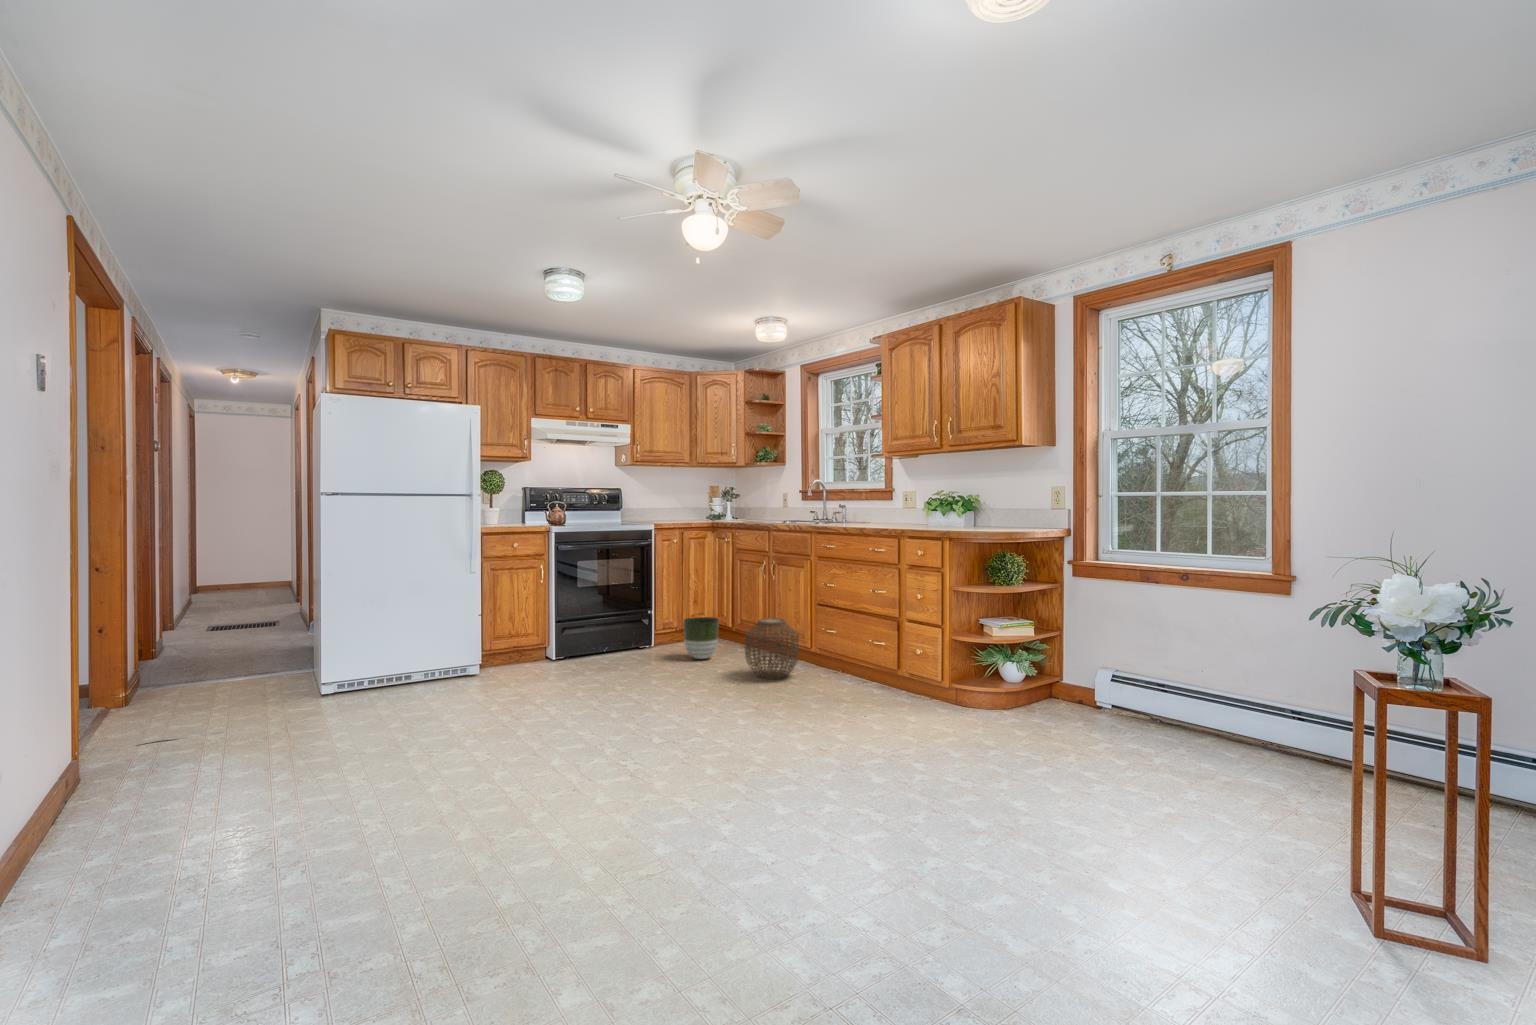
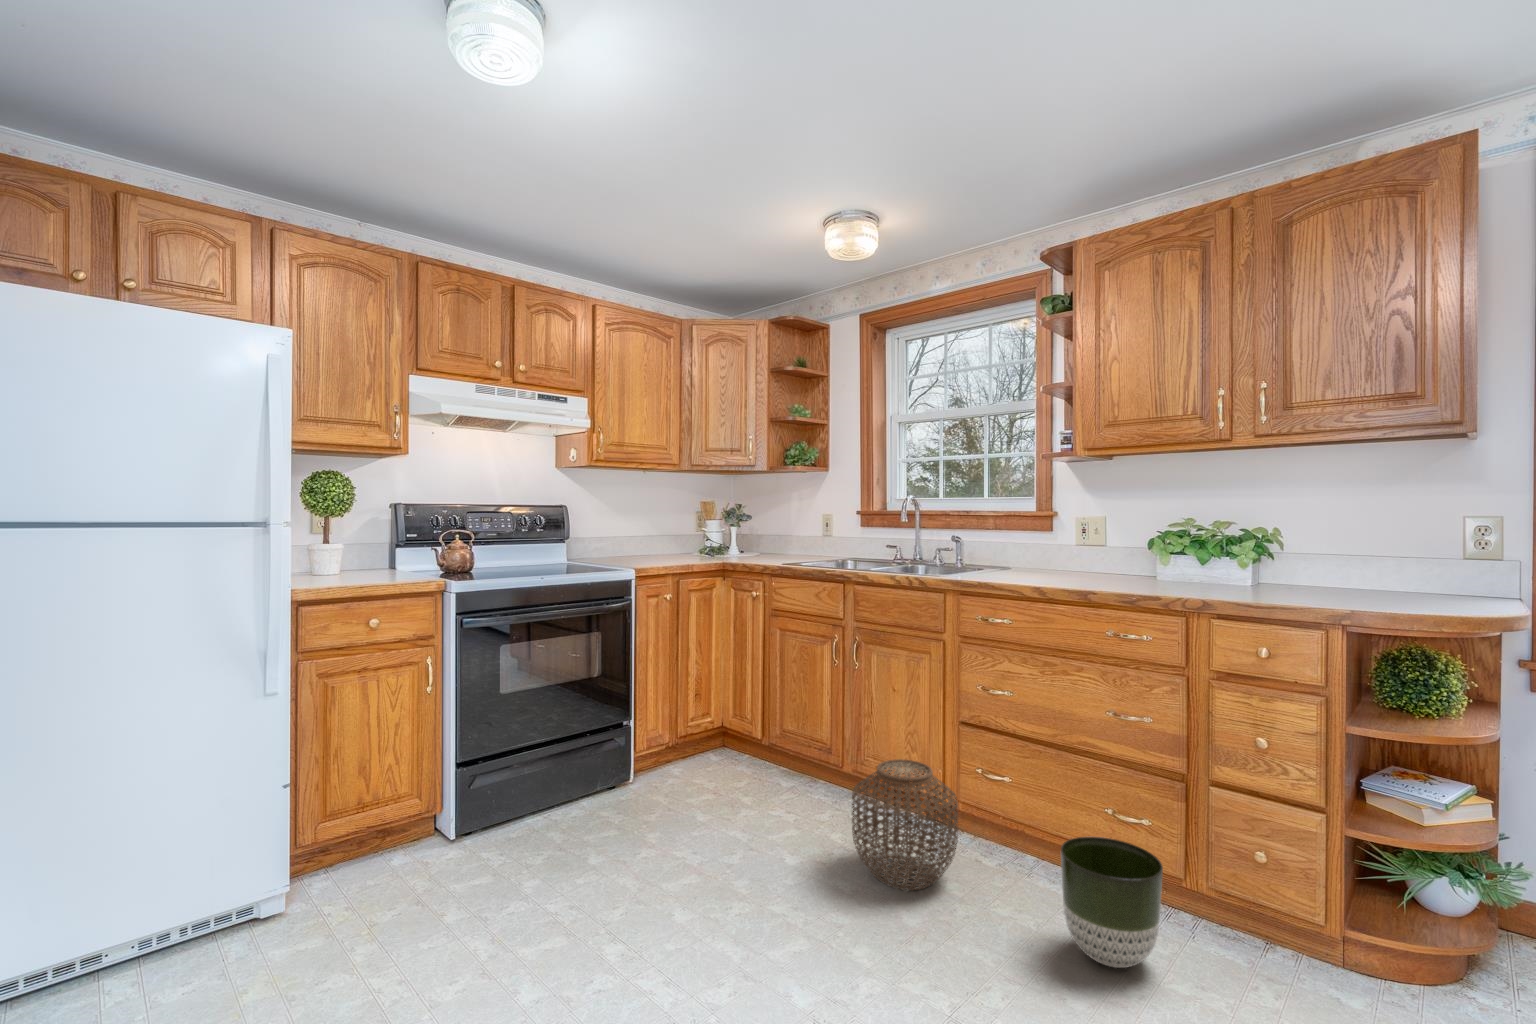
planter: present [683,617,719,659] -> present [1061,837,1163,968]

